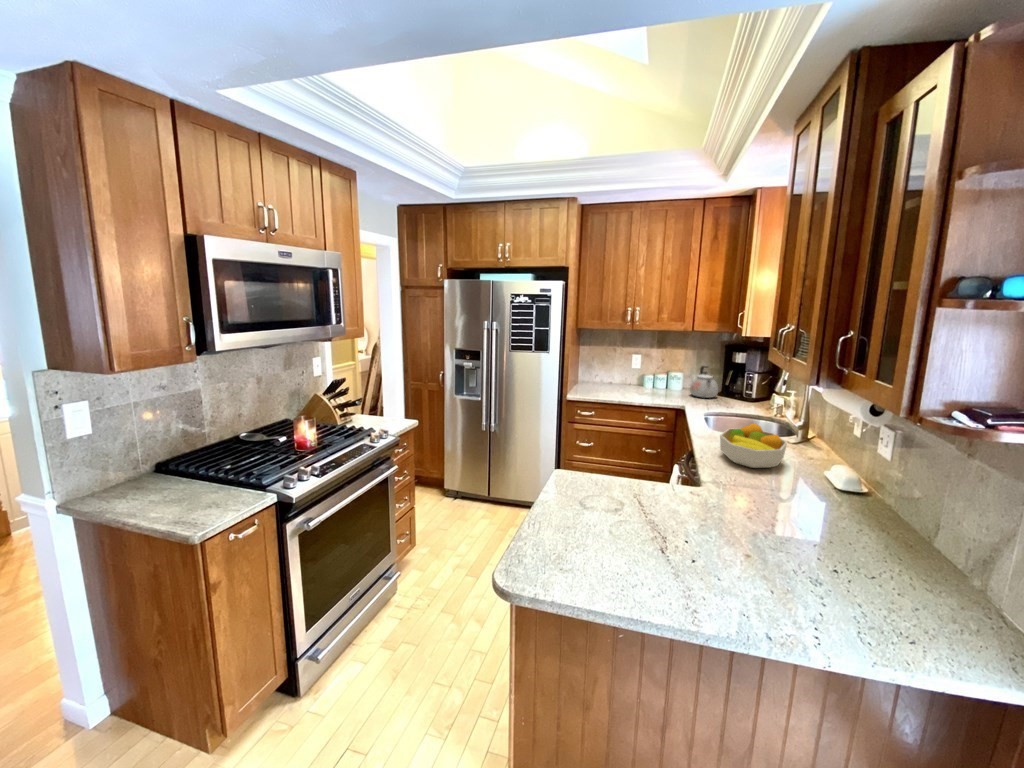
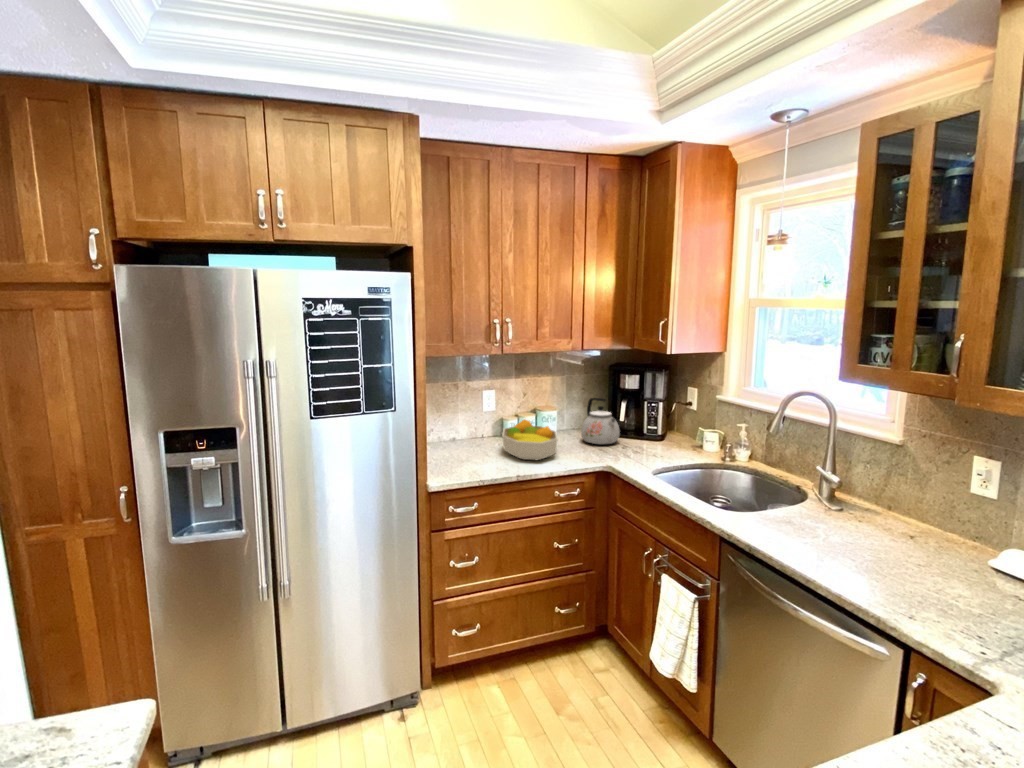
fruit bowl: present [720,423,787,468] -> present [502,420,558,460]

